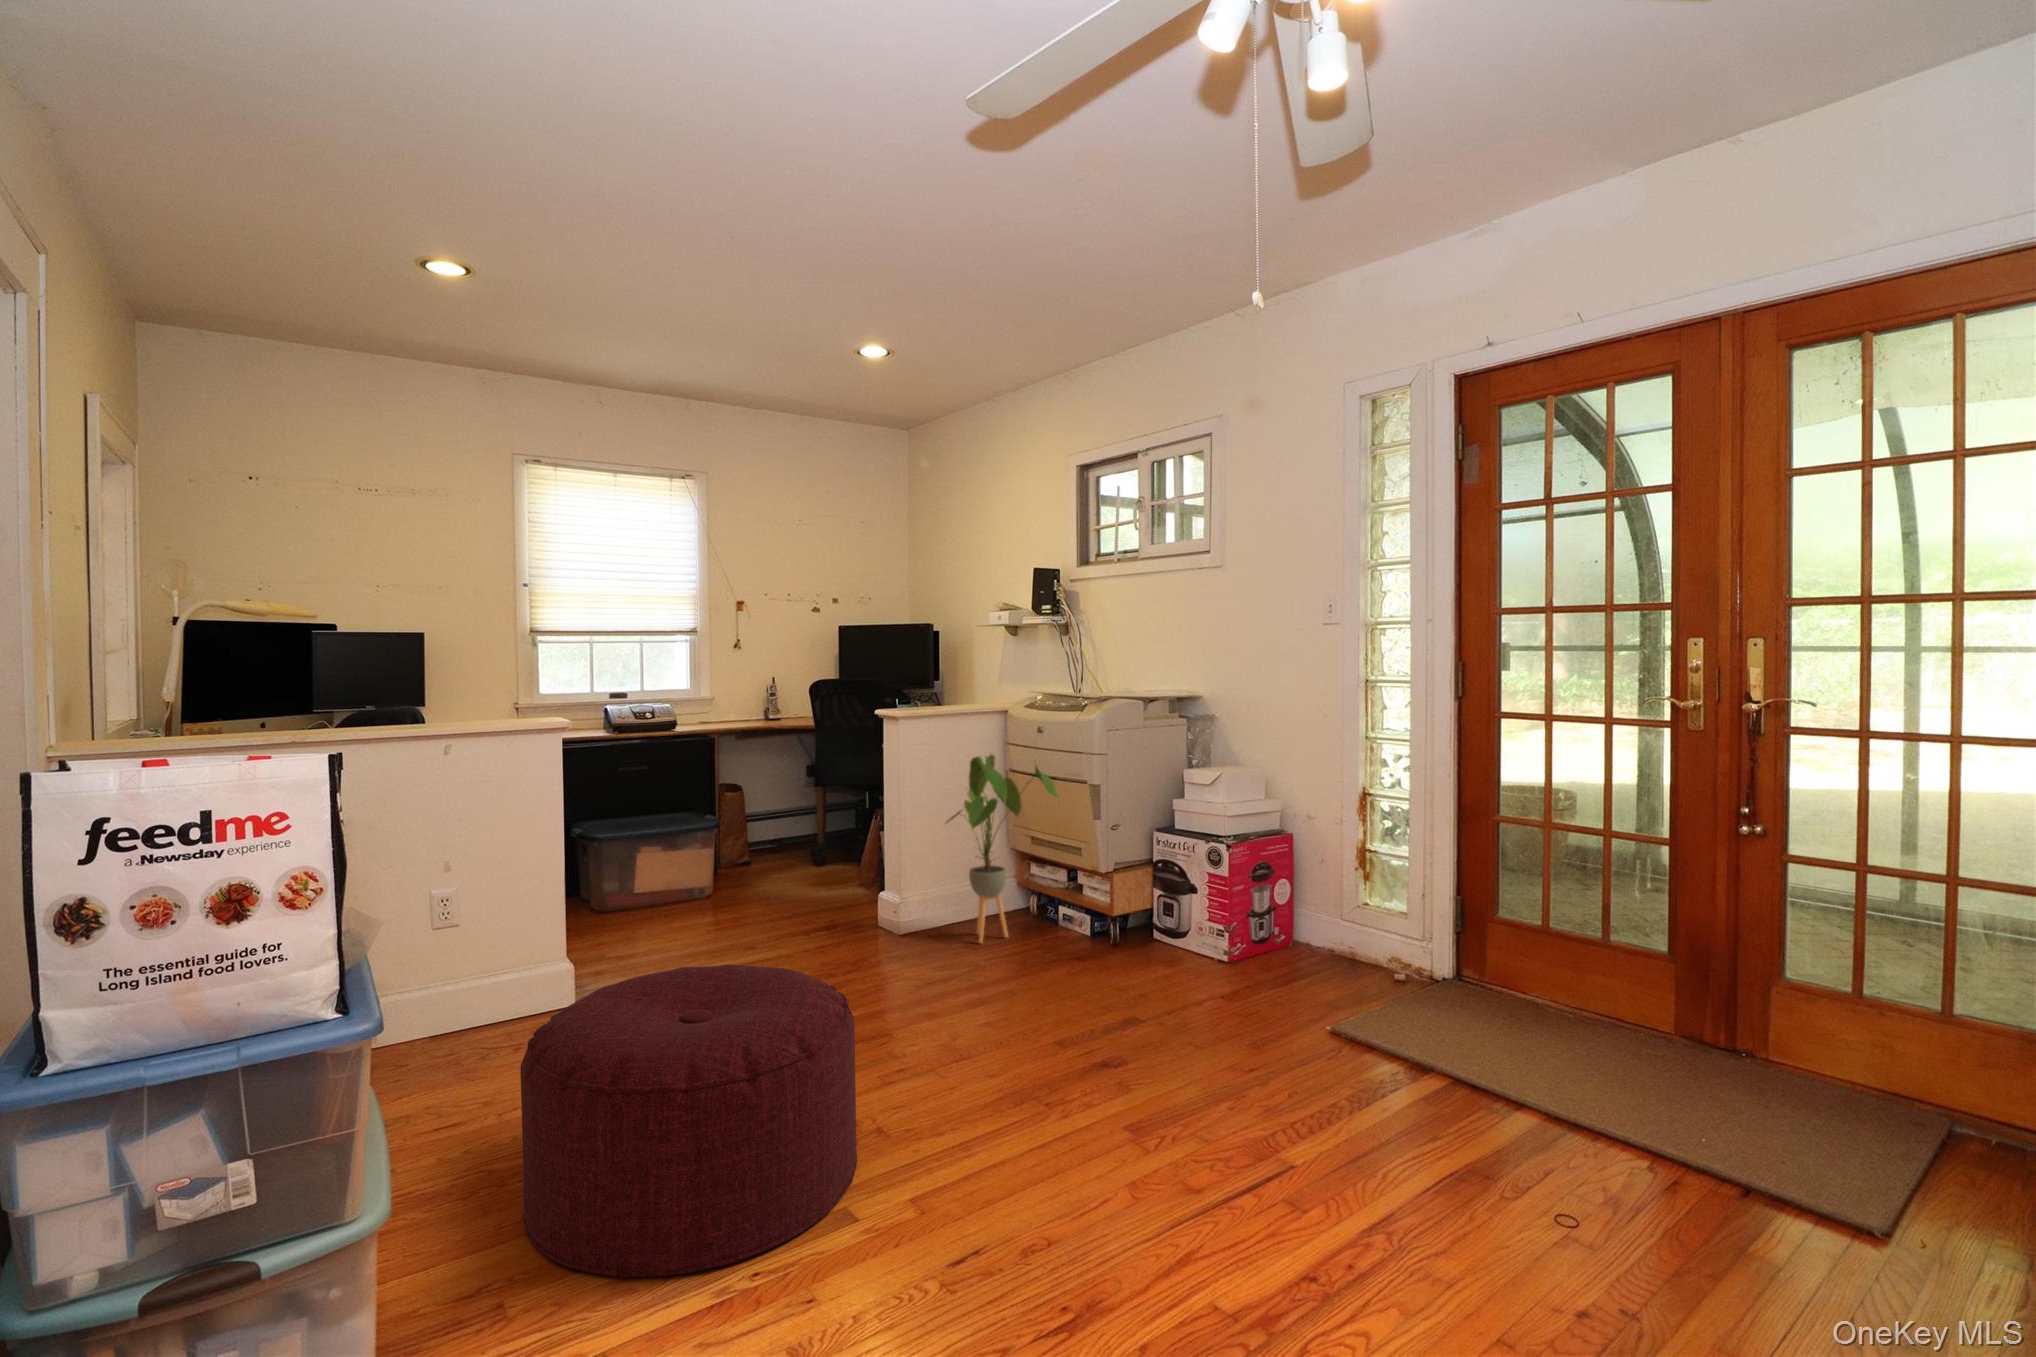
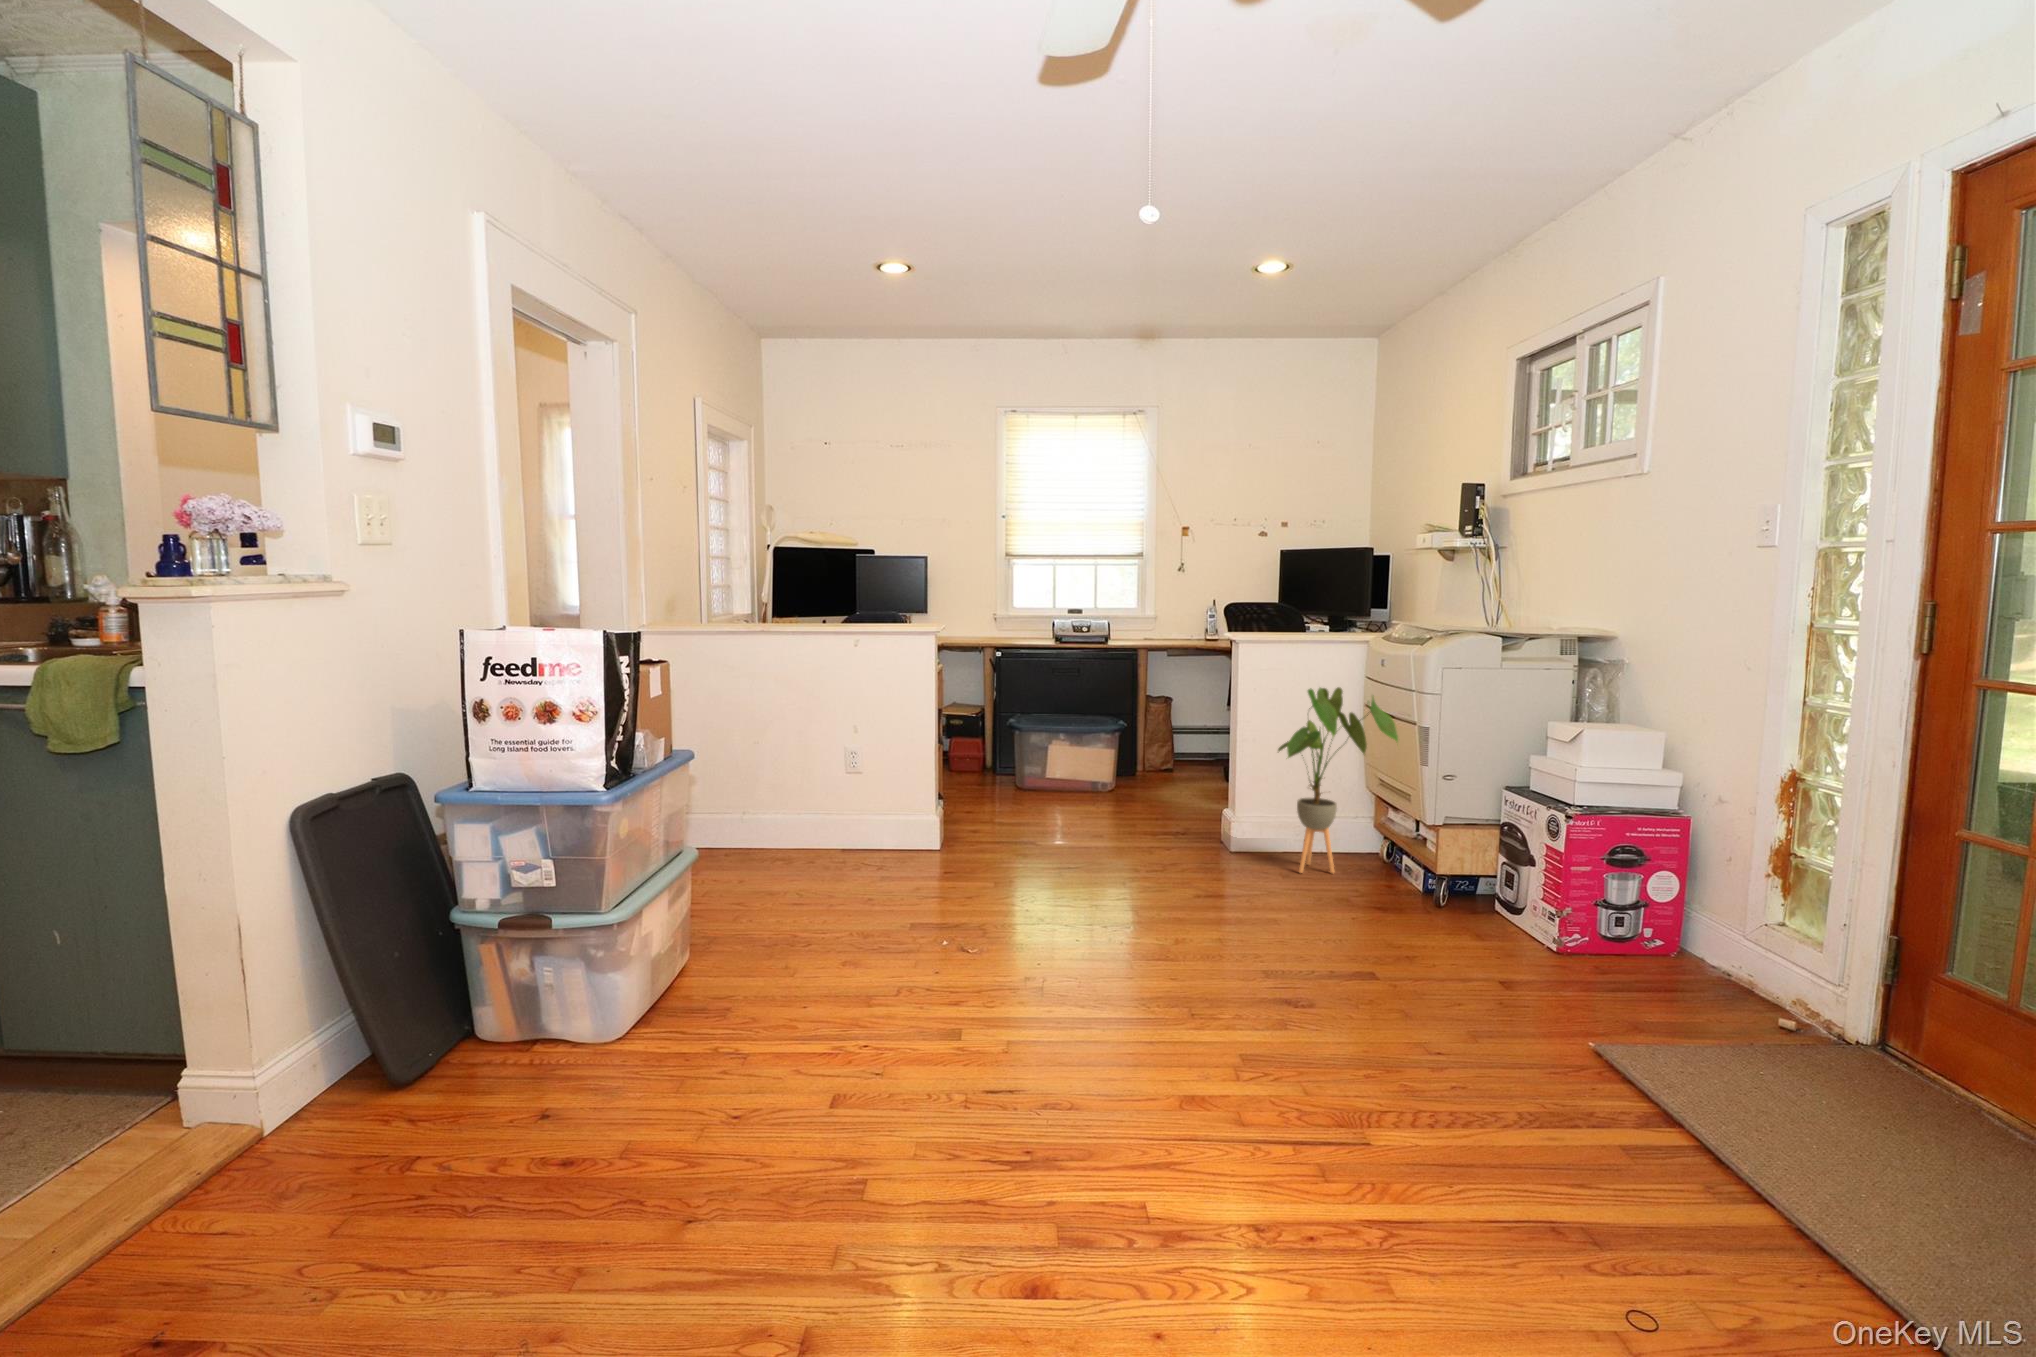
ottoman: present [520,965,857,1277] -> none [783,824,1027,1037]

